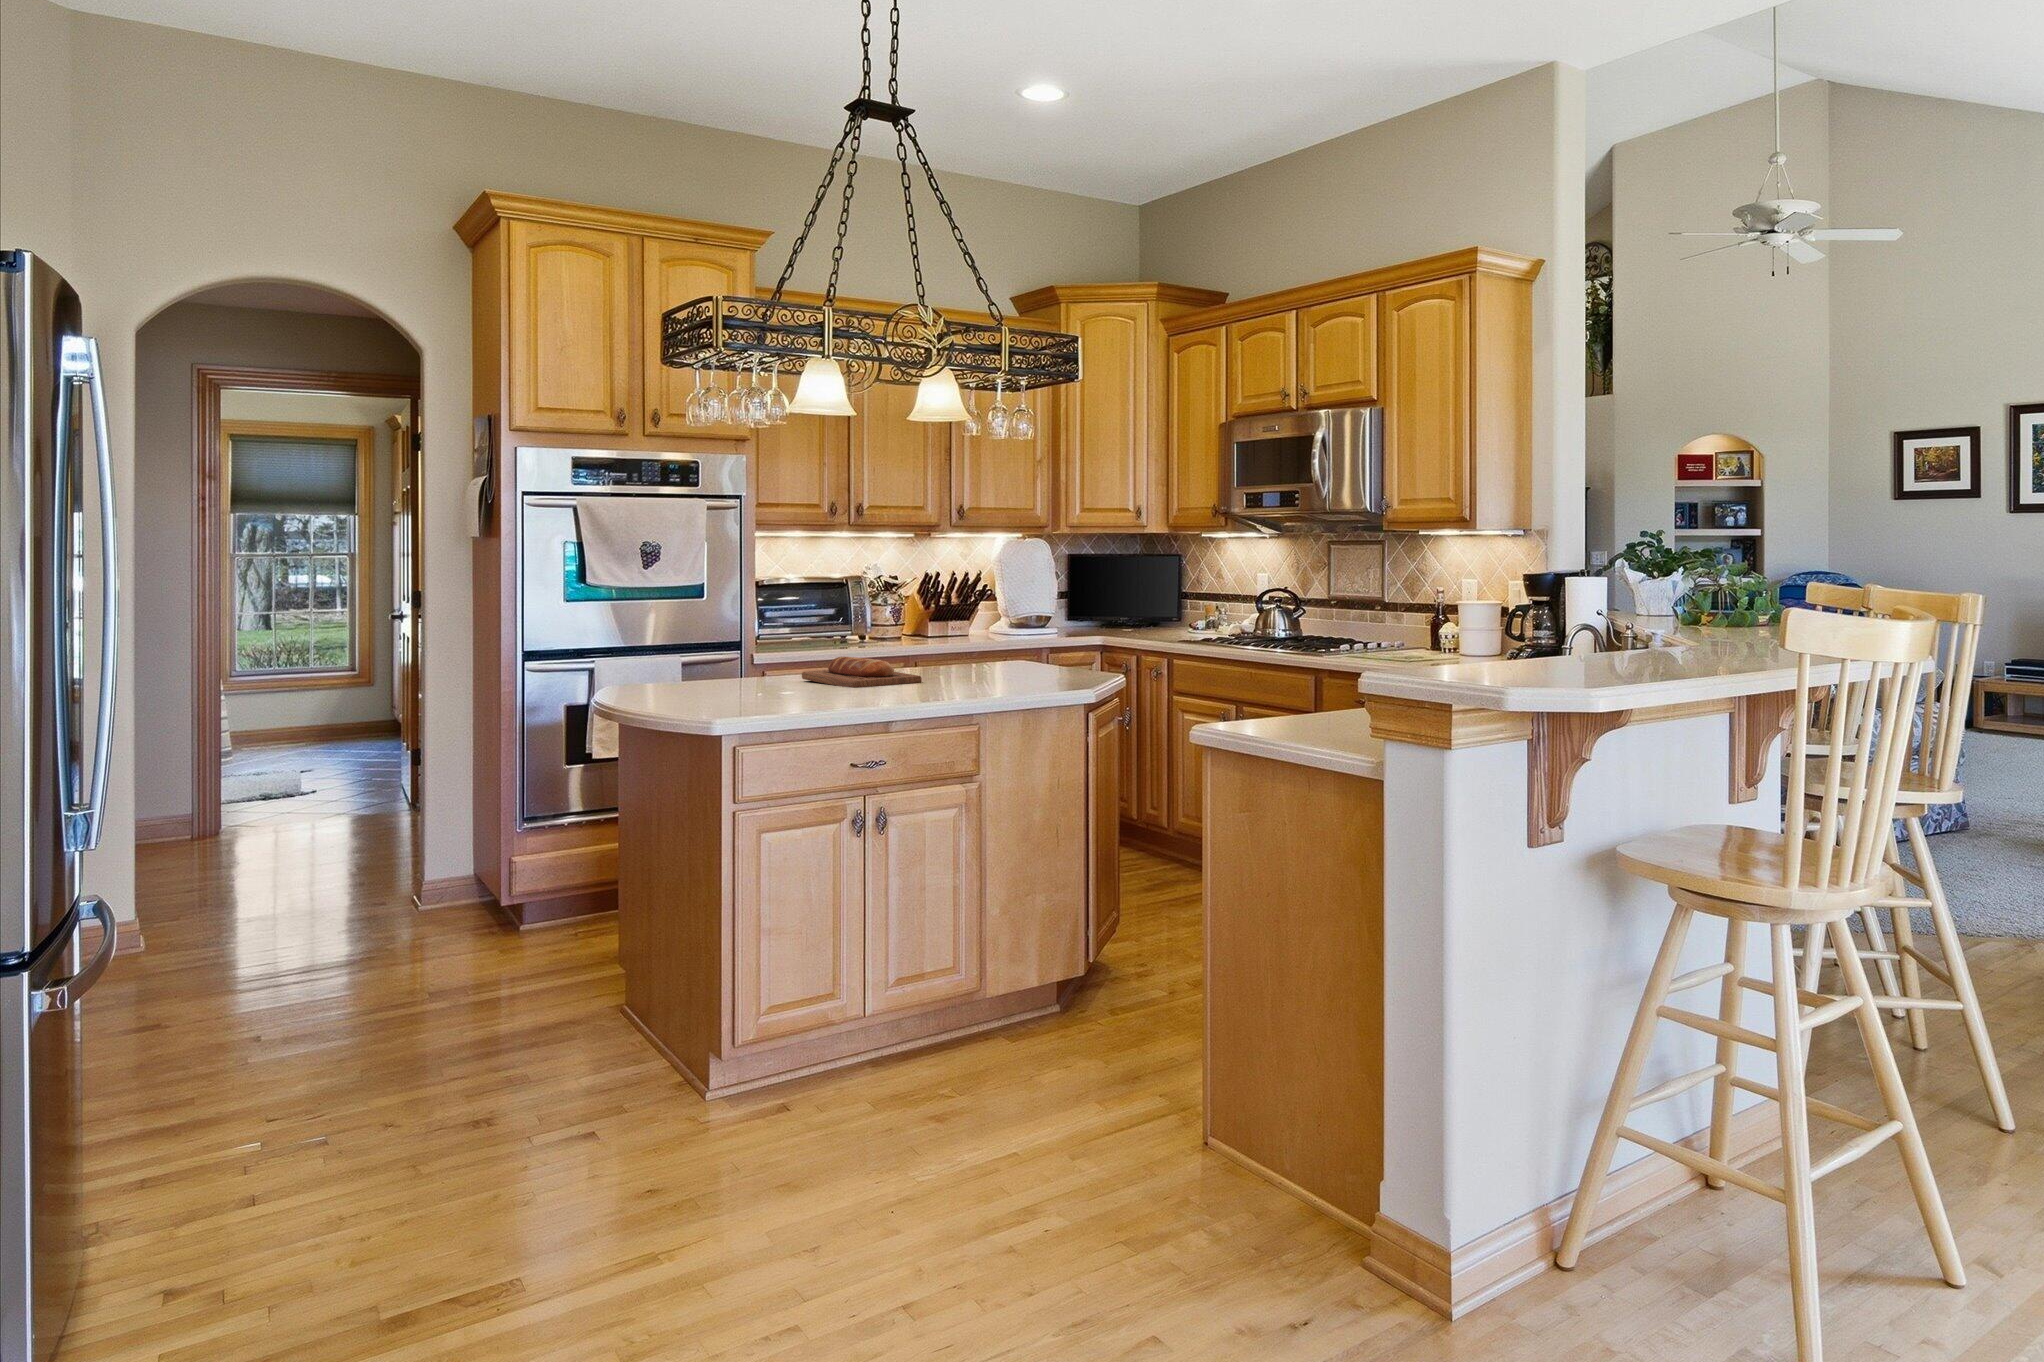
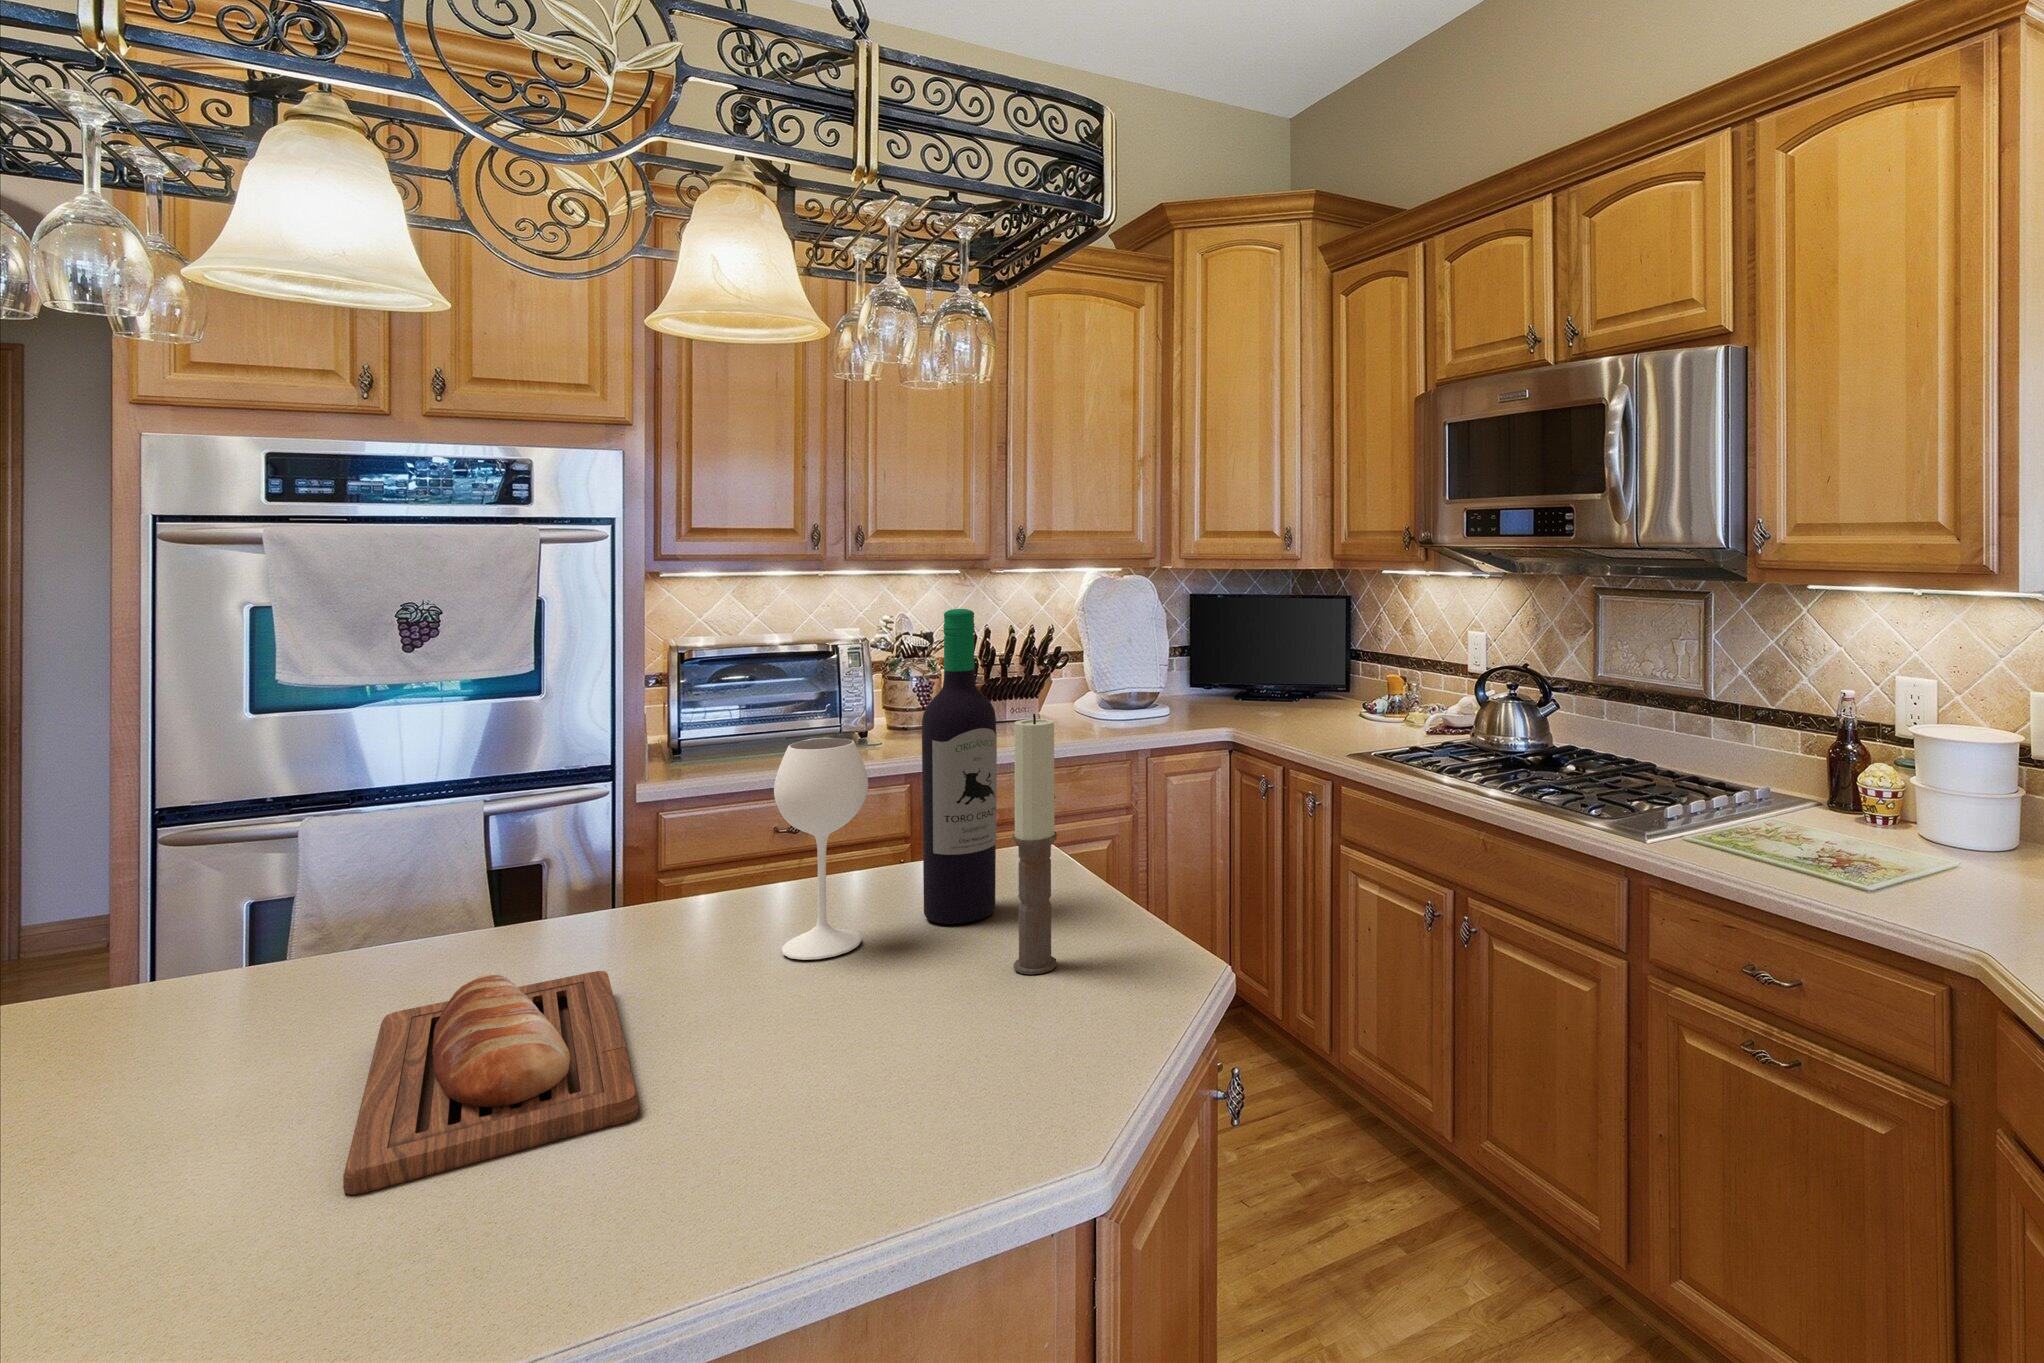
wine bottle: none [920,534,1005,672] -> present [774,609,997,960]
candle: none [1023,571,1040,671] -> present [1012,714,1057,974]

